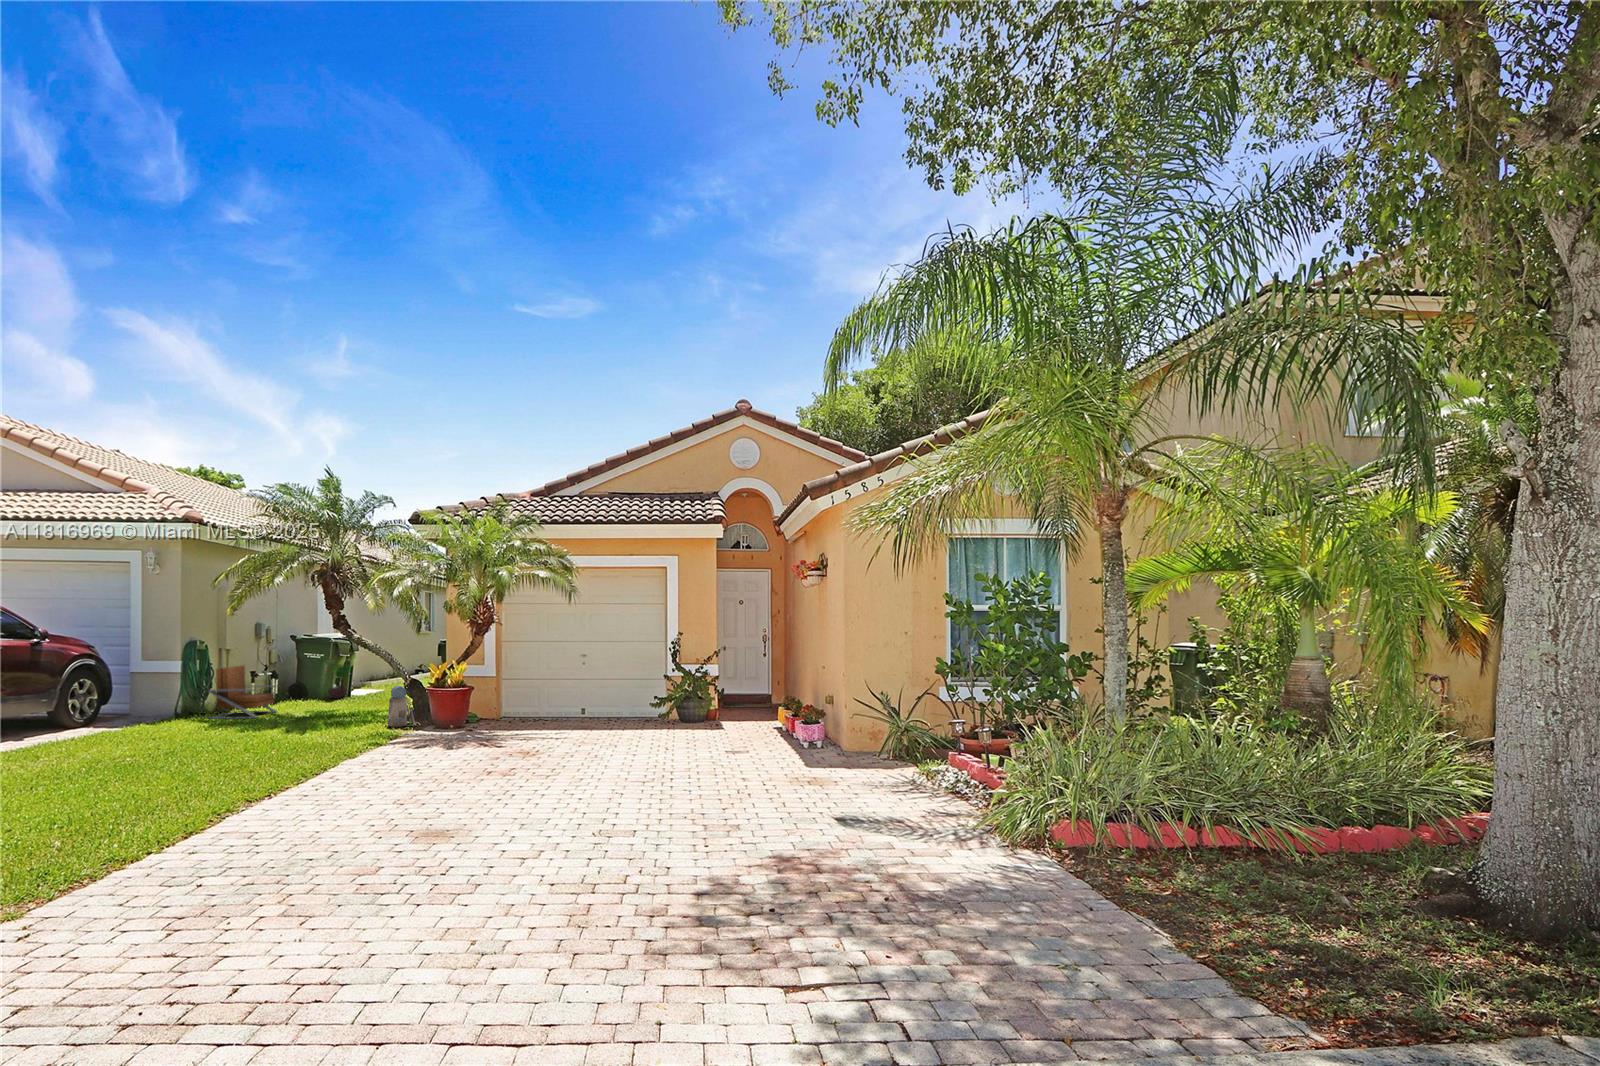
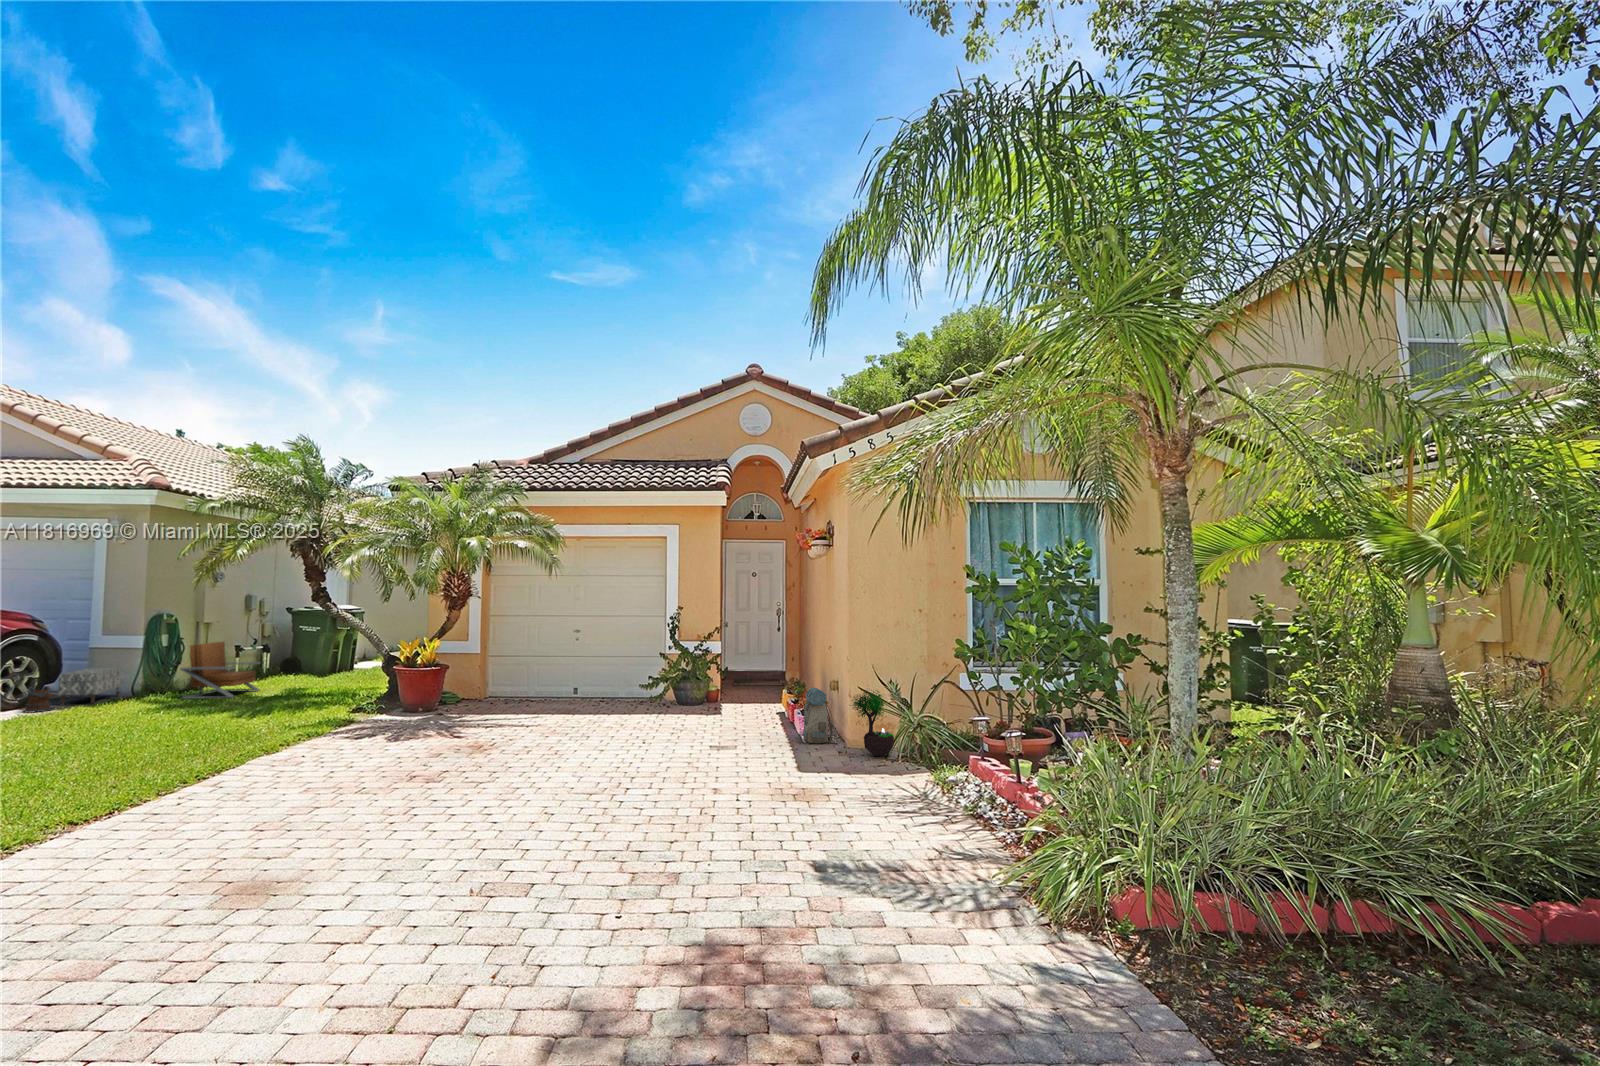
potted tree: present [328,665,350,699] -> present [853,691,894,756]
backpack: present [387,686,416,727] -> present [803,687,841,743]
bench: none [96,690,150,725] -> present [58,668,122,705]
bucket: none [68,706,96,731] -> present [23,686,54,713]

